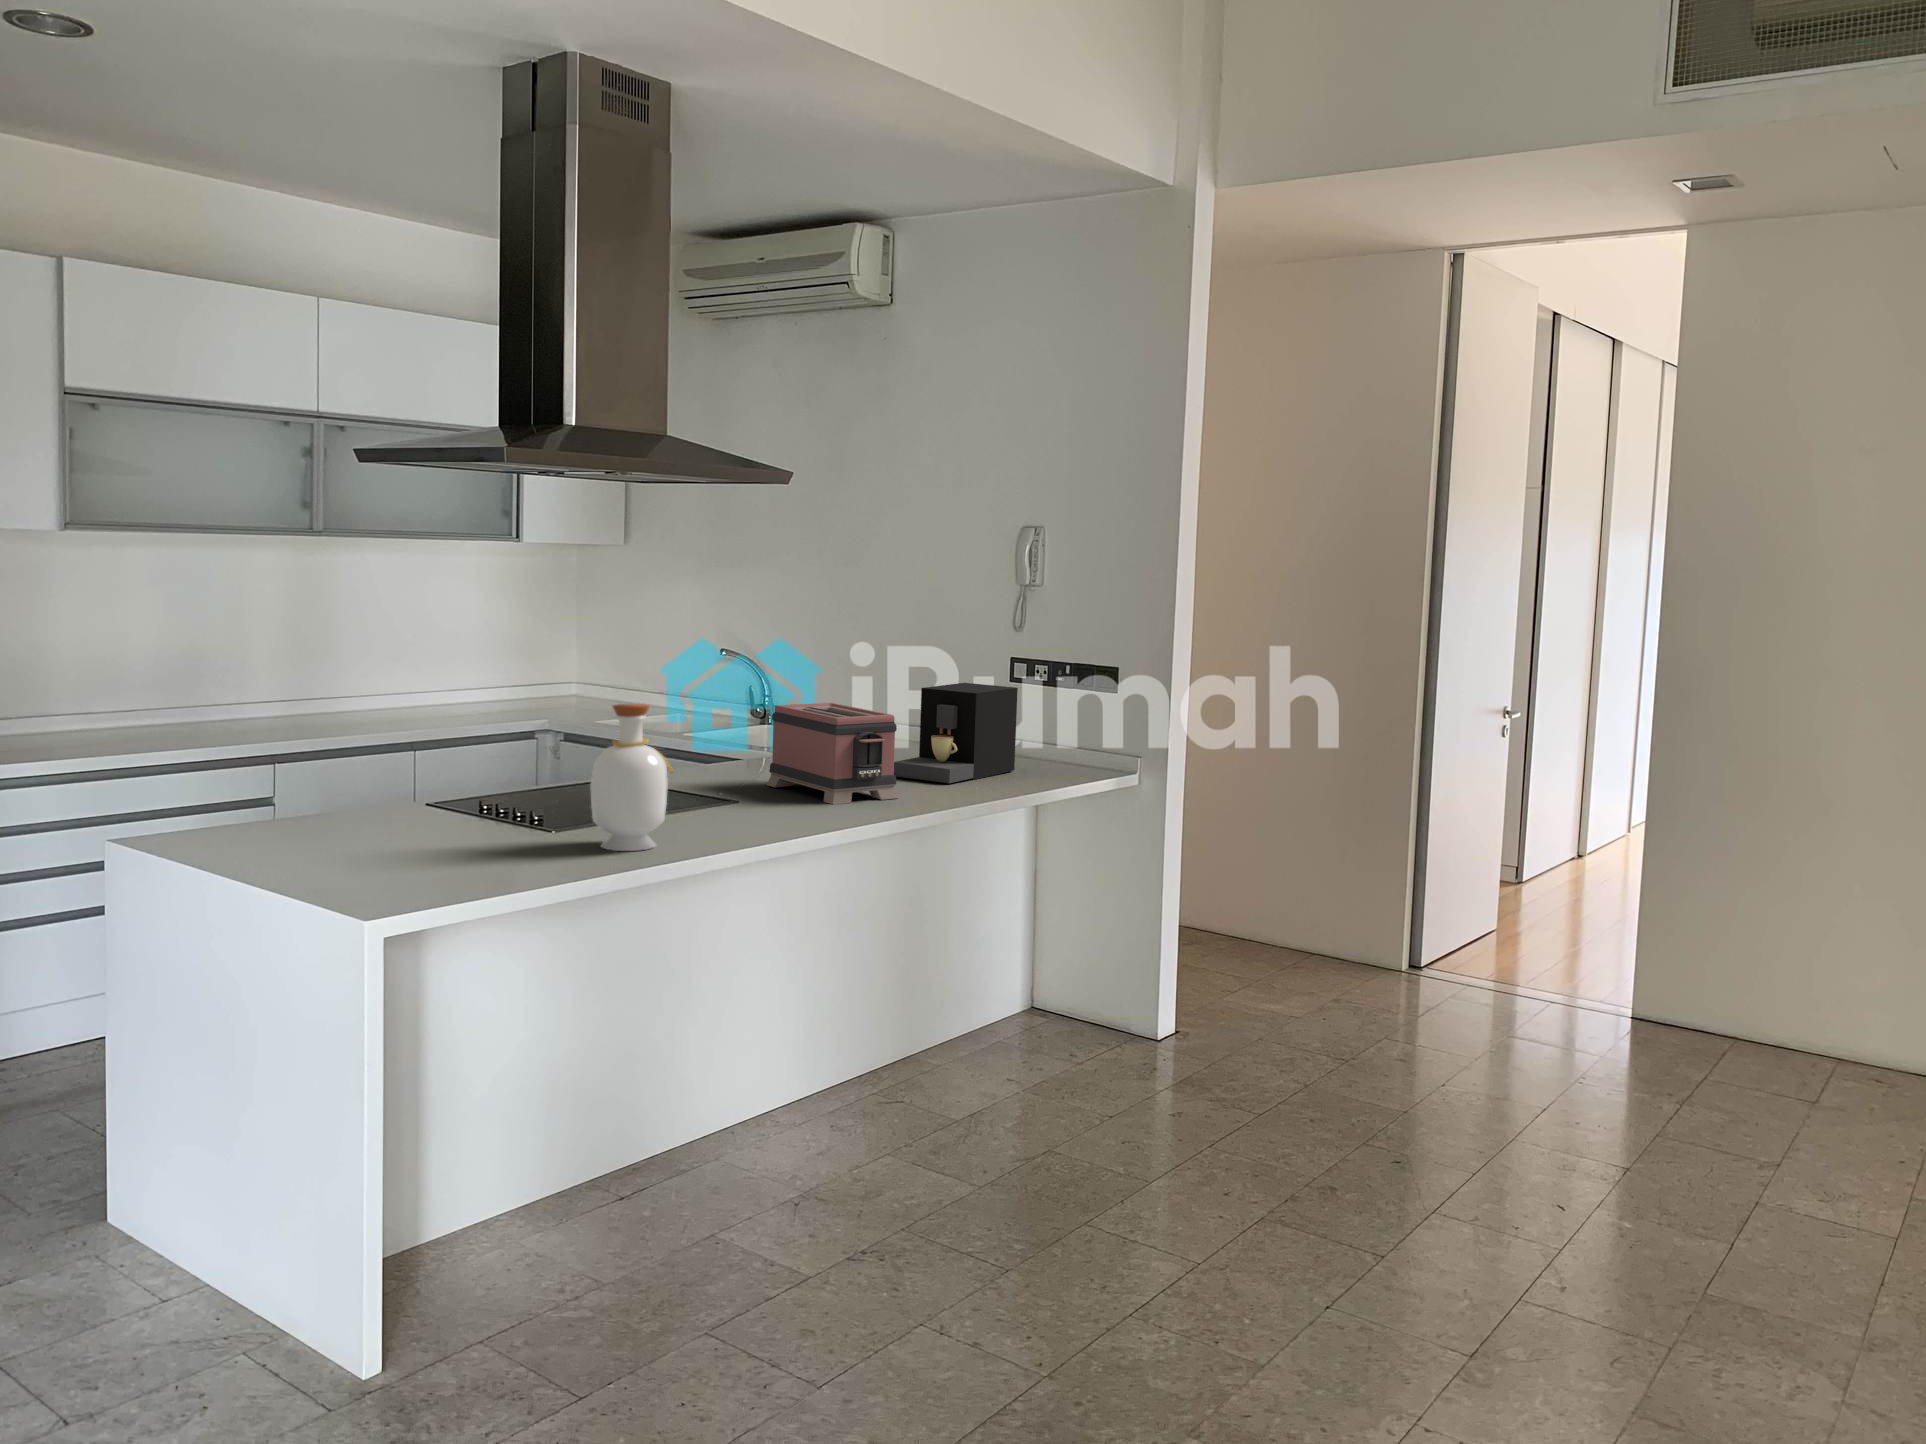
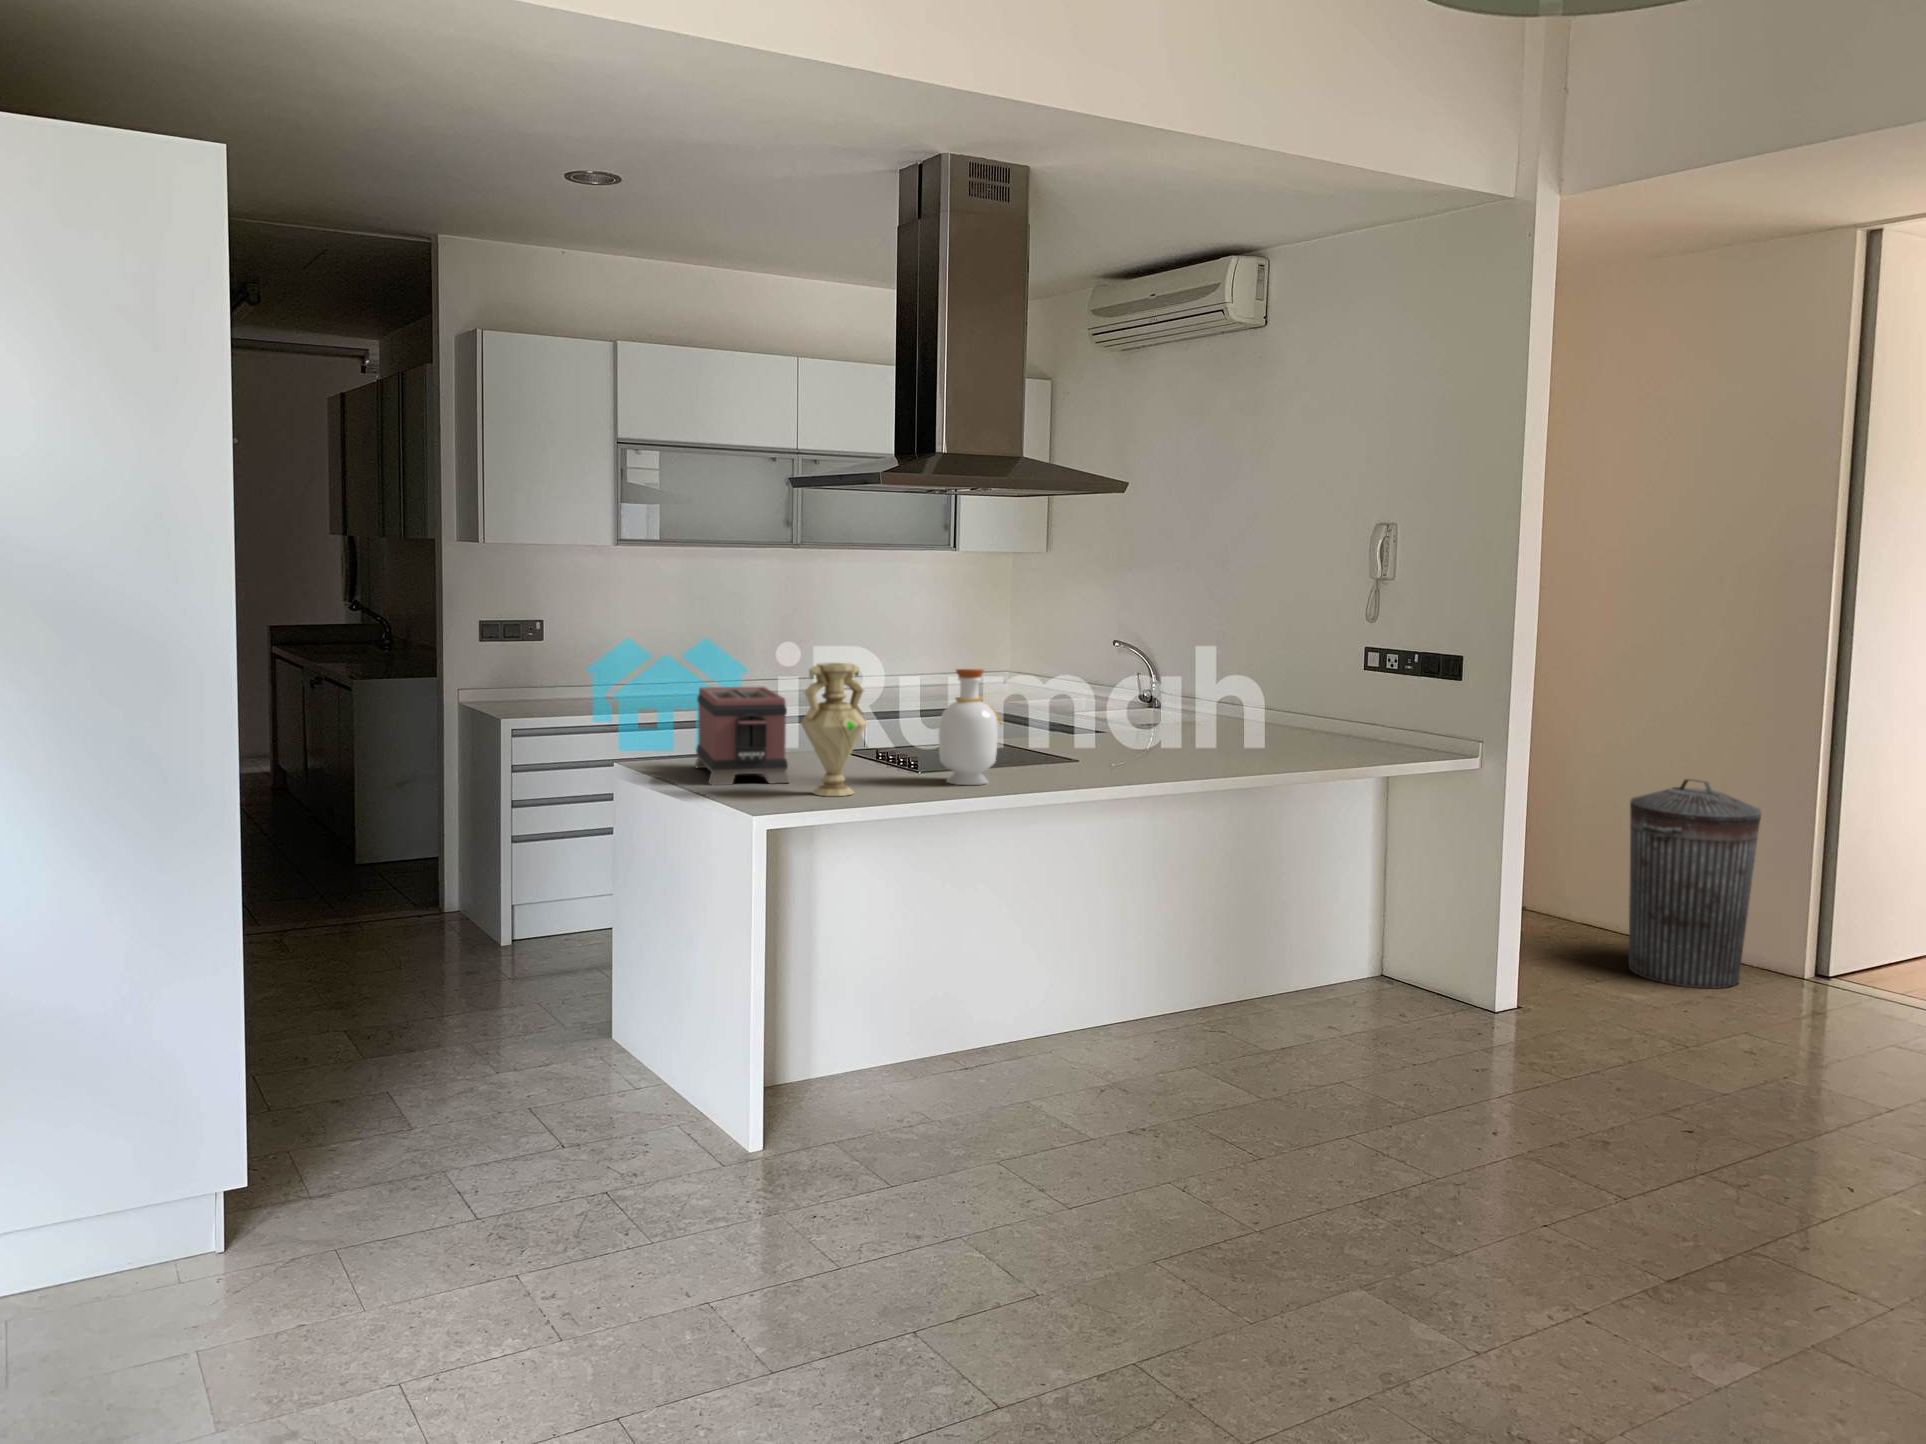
coffee maker: present [894,683,1018,783] -> none [1233,667,1358,755]
toaster: present [767,703,898,804] -> present [695,687,789,785]
vase: none [417,704,511,883] -> present [801,663,867,796]
trash can: none [1252,784,1370,990] -> present [1629,779,1761,988]

